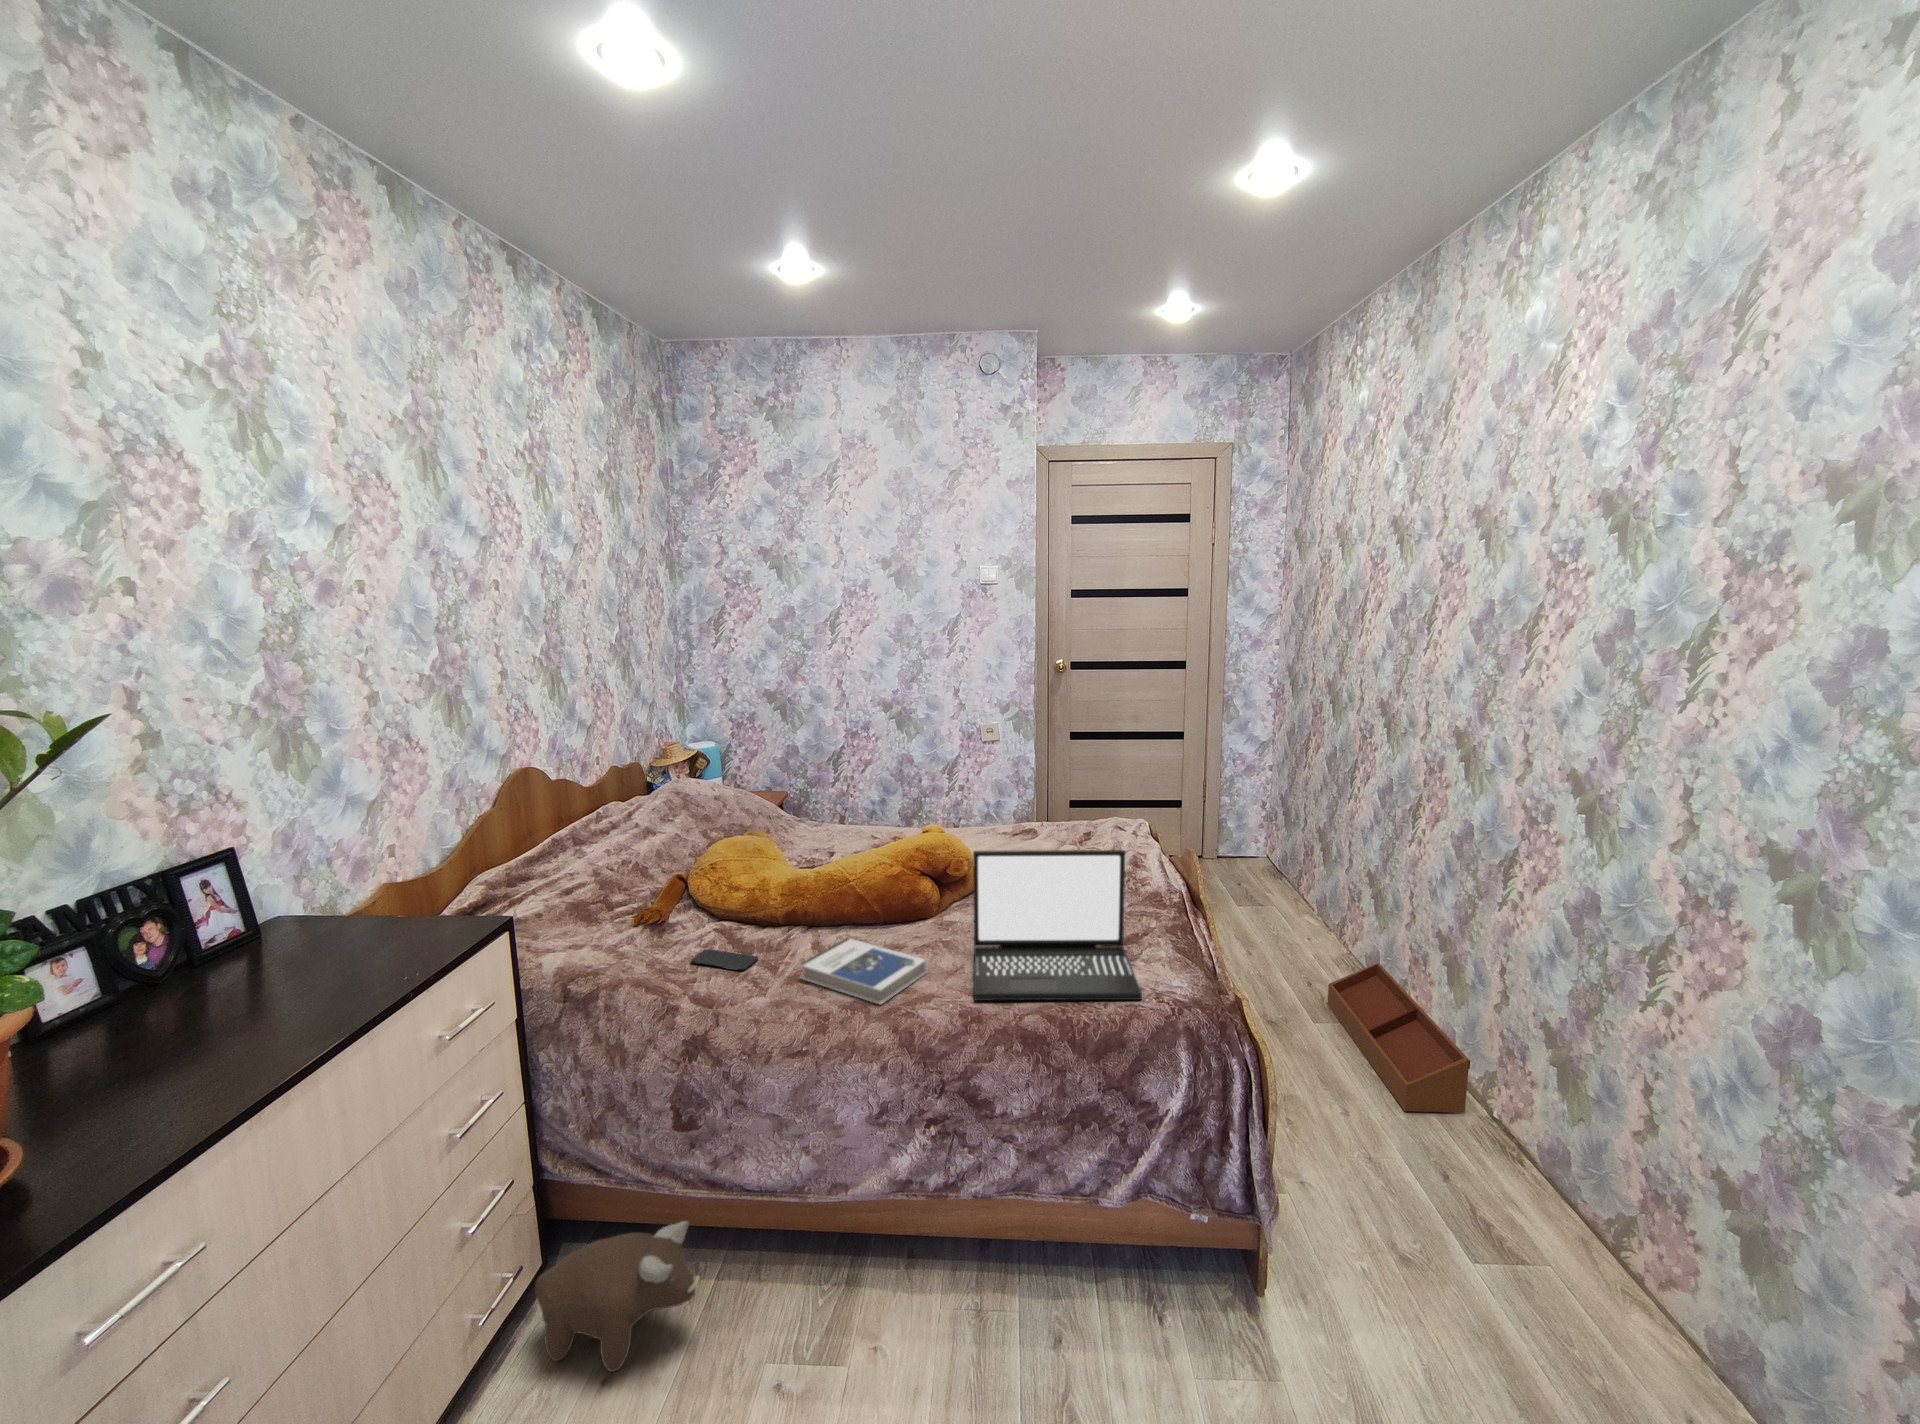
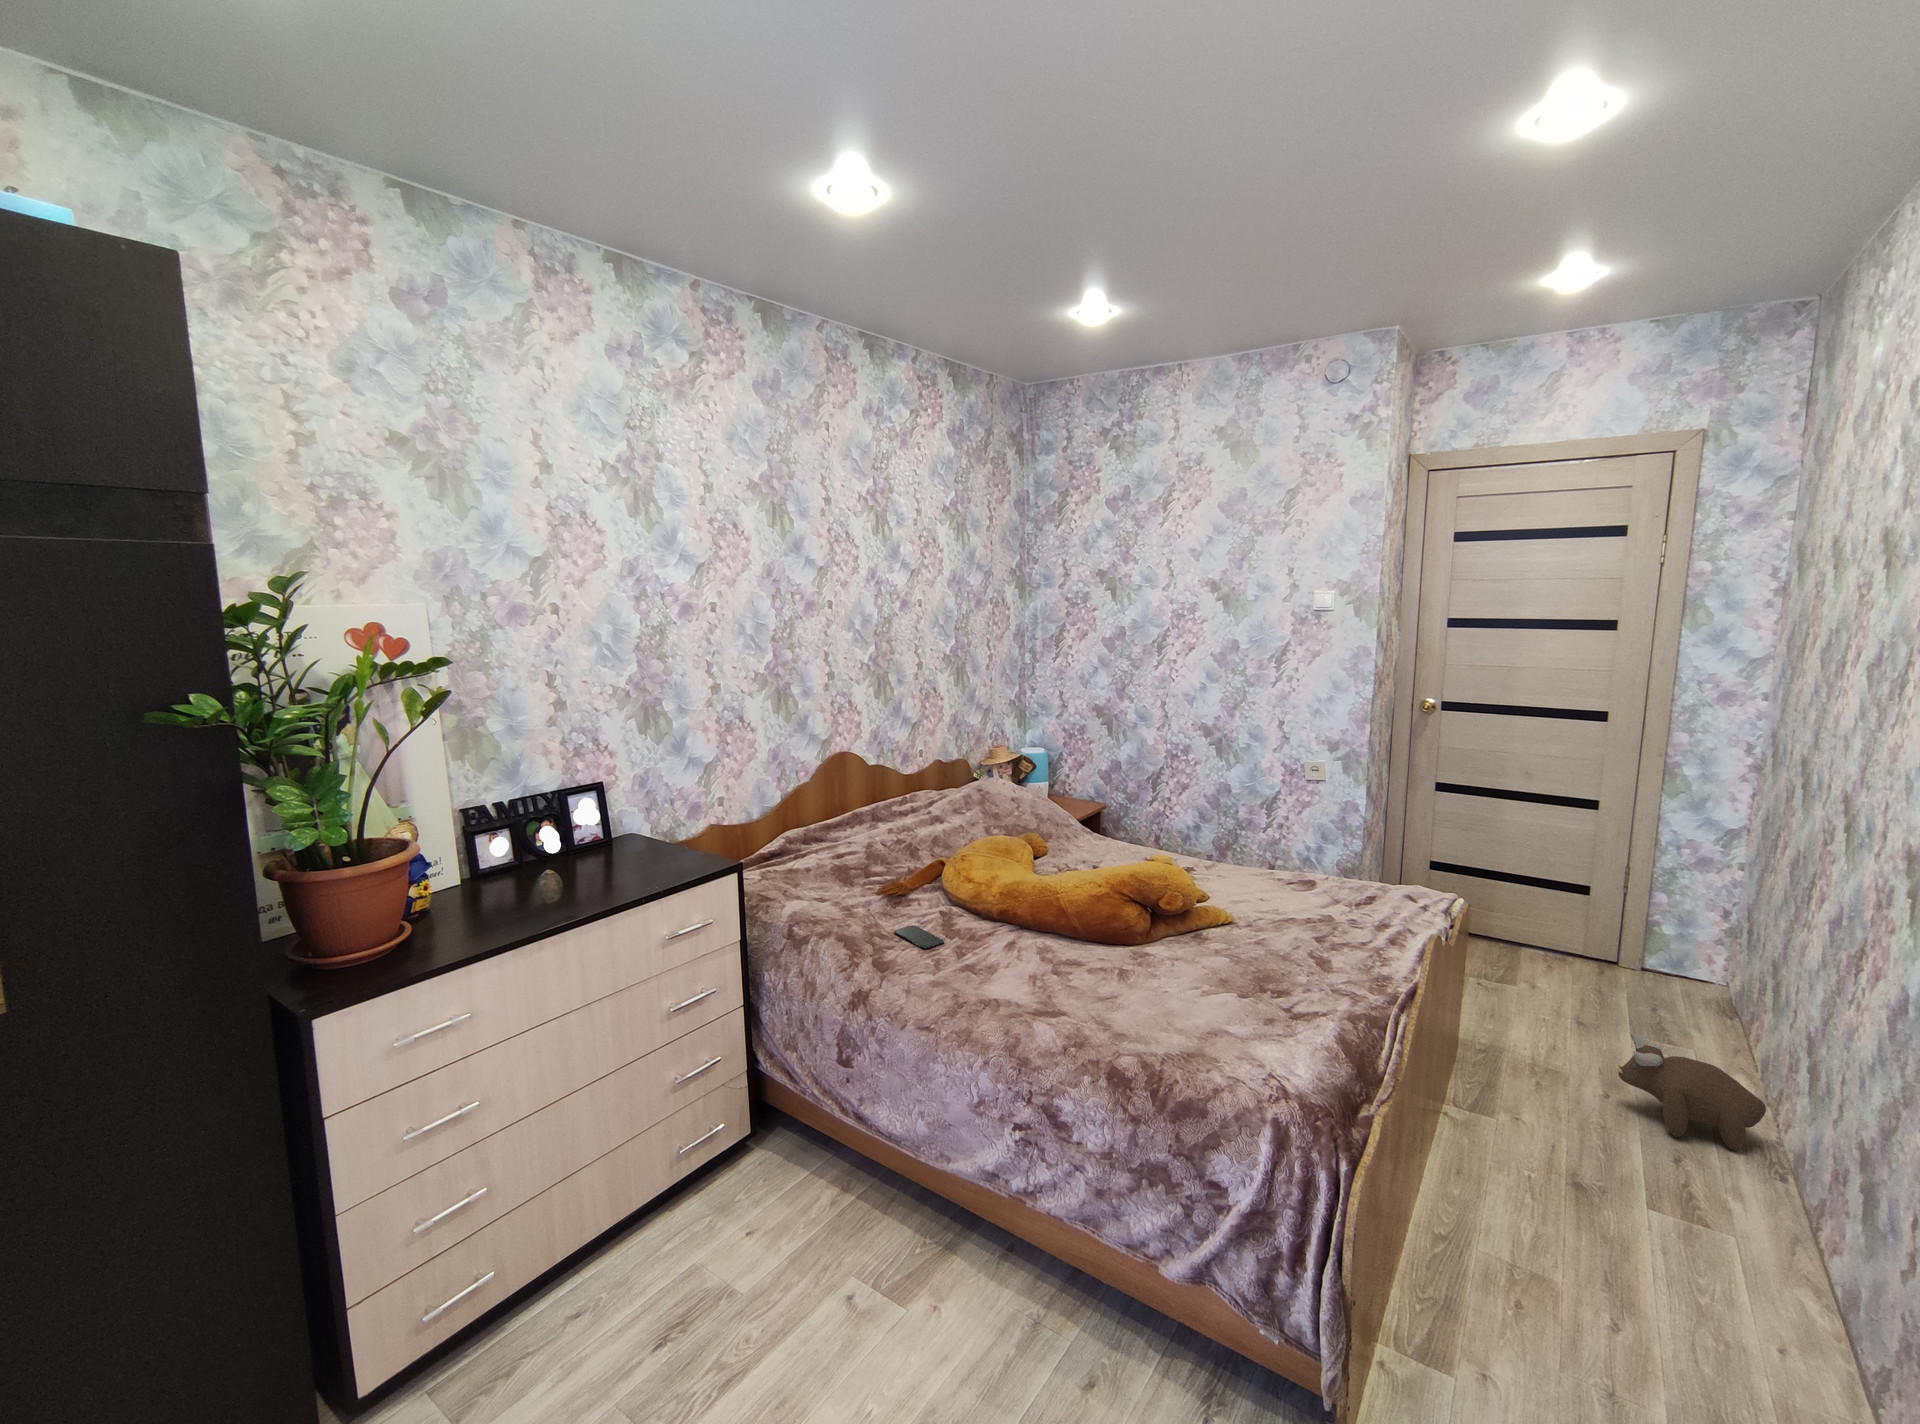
laptop: present [973,850,1142,1000] -> none [1085,884,1287,1077]
hardback book: present [800,938,927,1004] -> none [960,942,1067,1007]
storage bin: present [1327,963,1470,1113] -> none [1690,1158,1844,1404]
plush toy: present [535,1221,700,1372] -> present [1615,1034,1766,1150]

